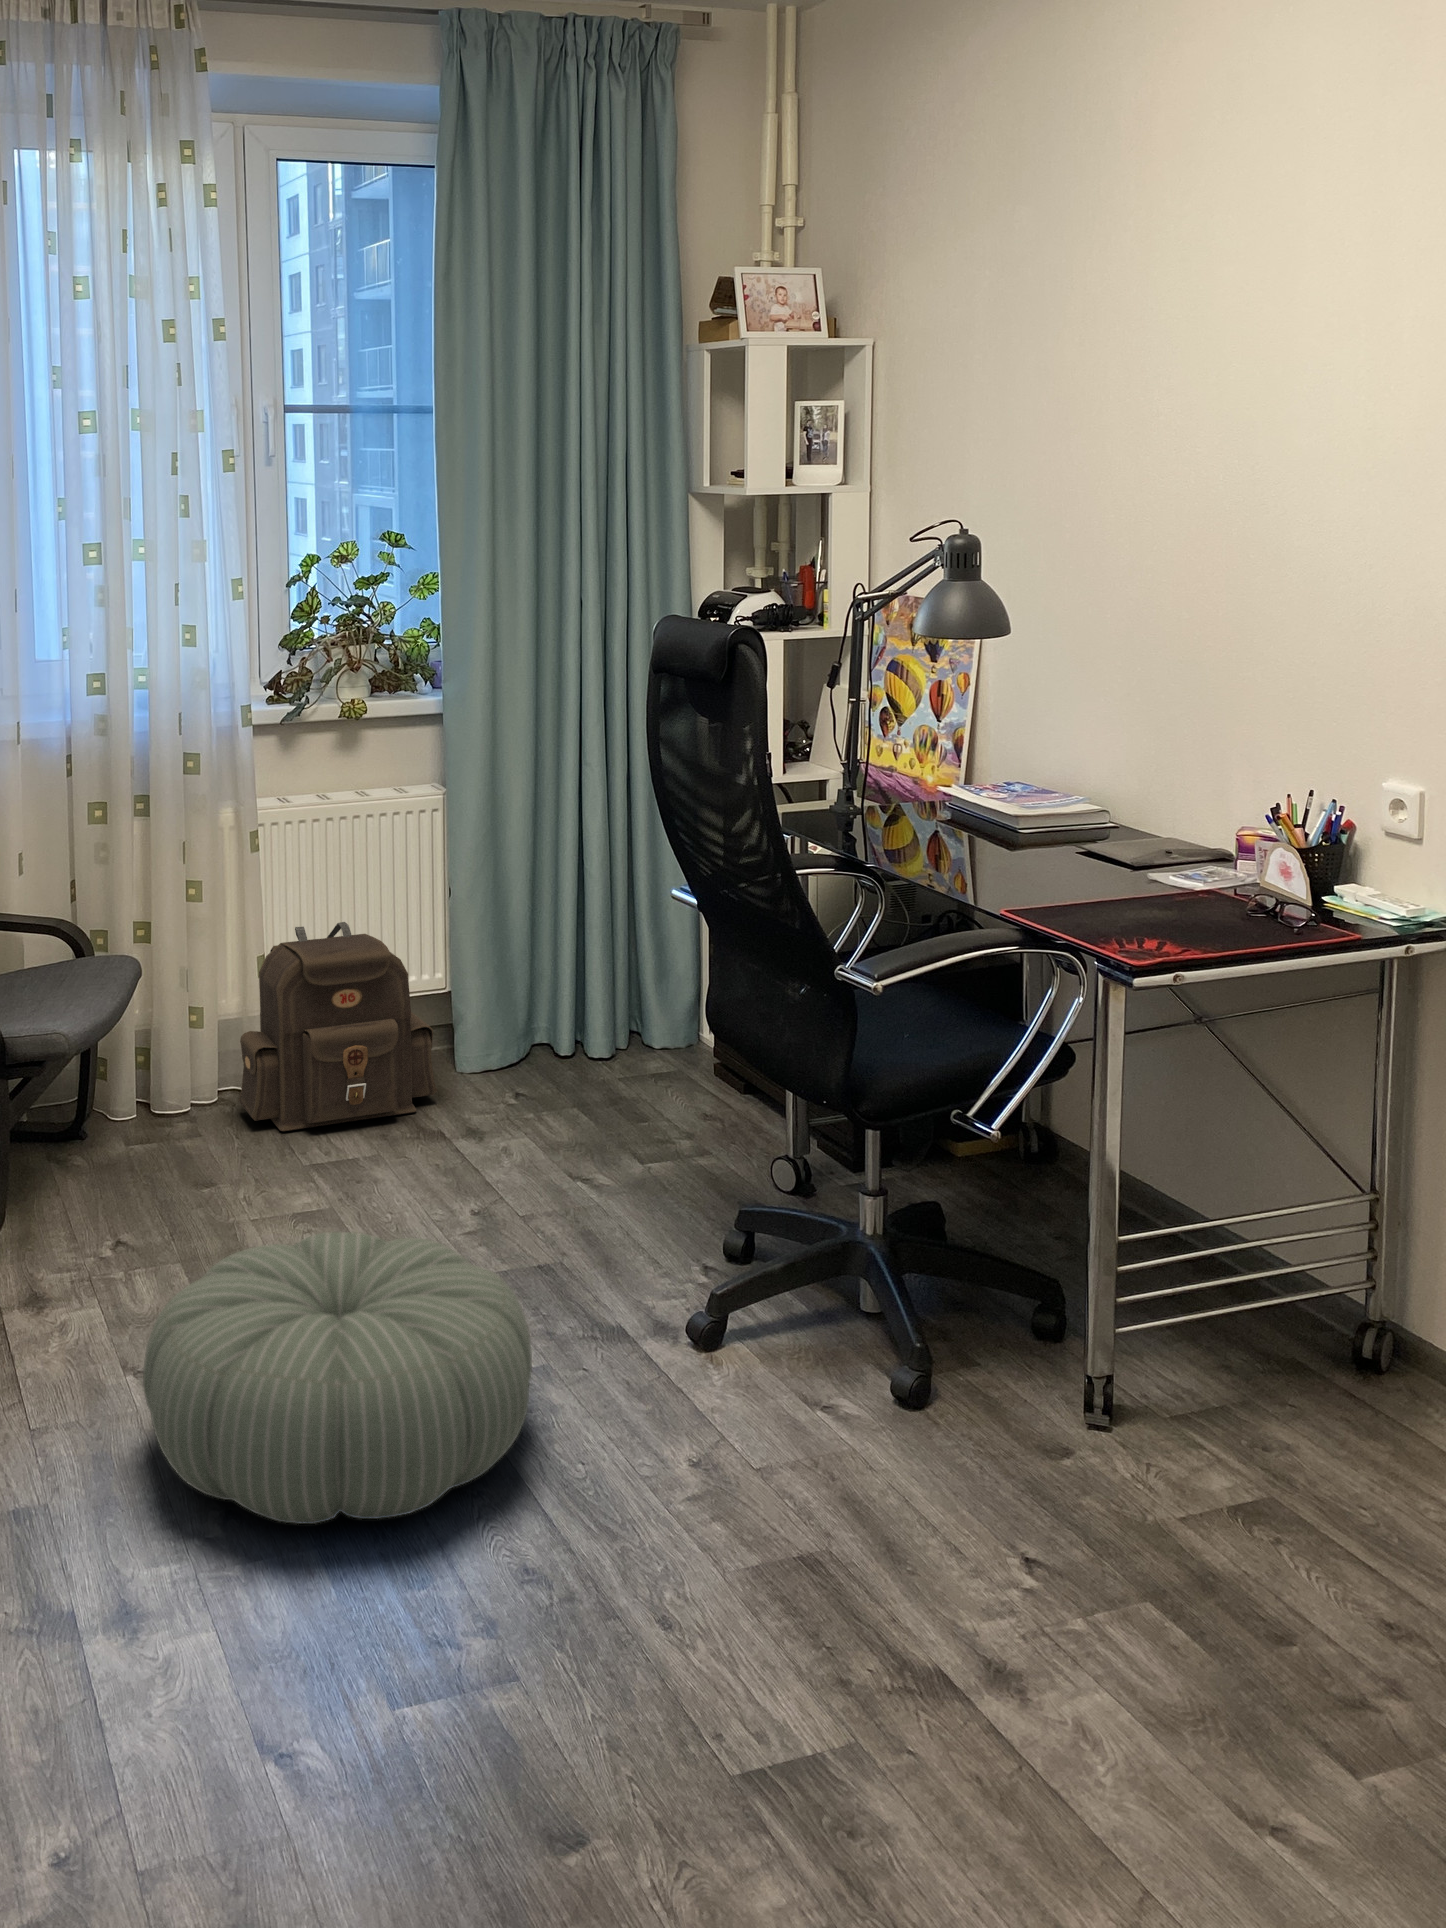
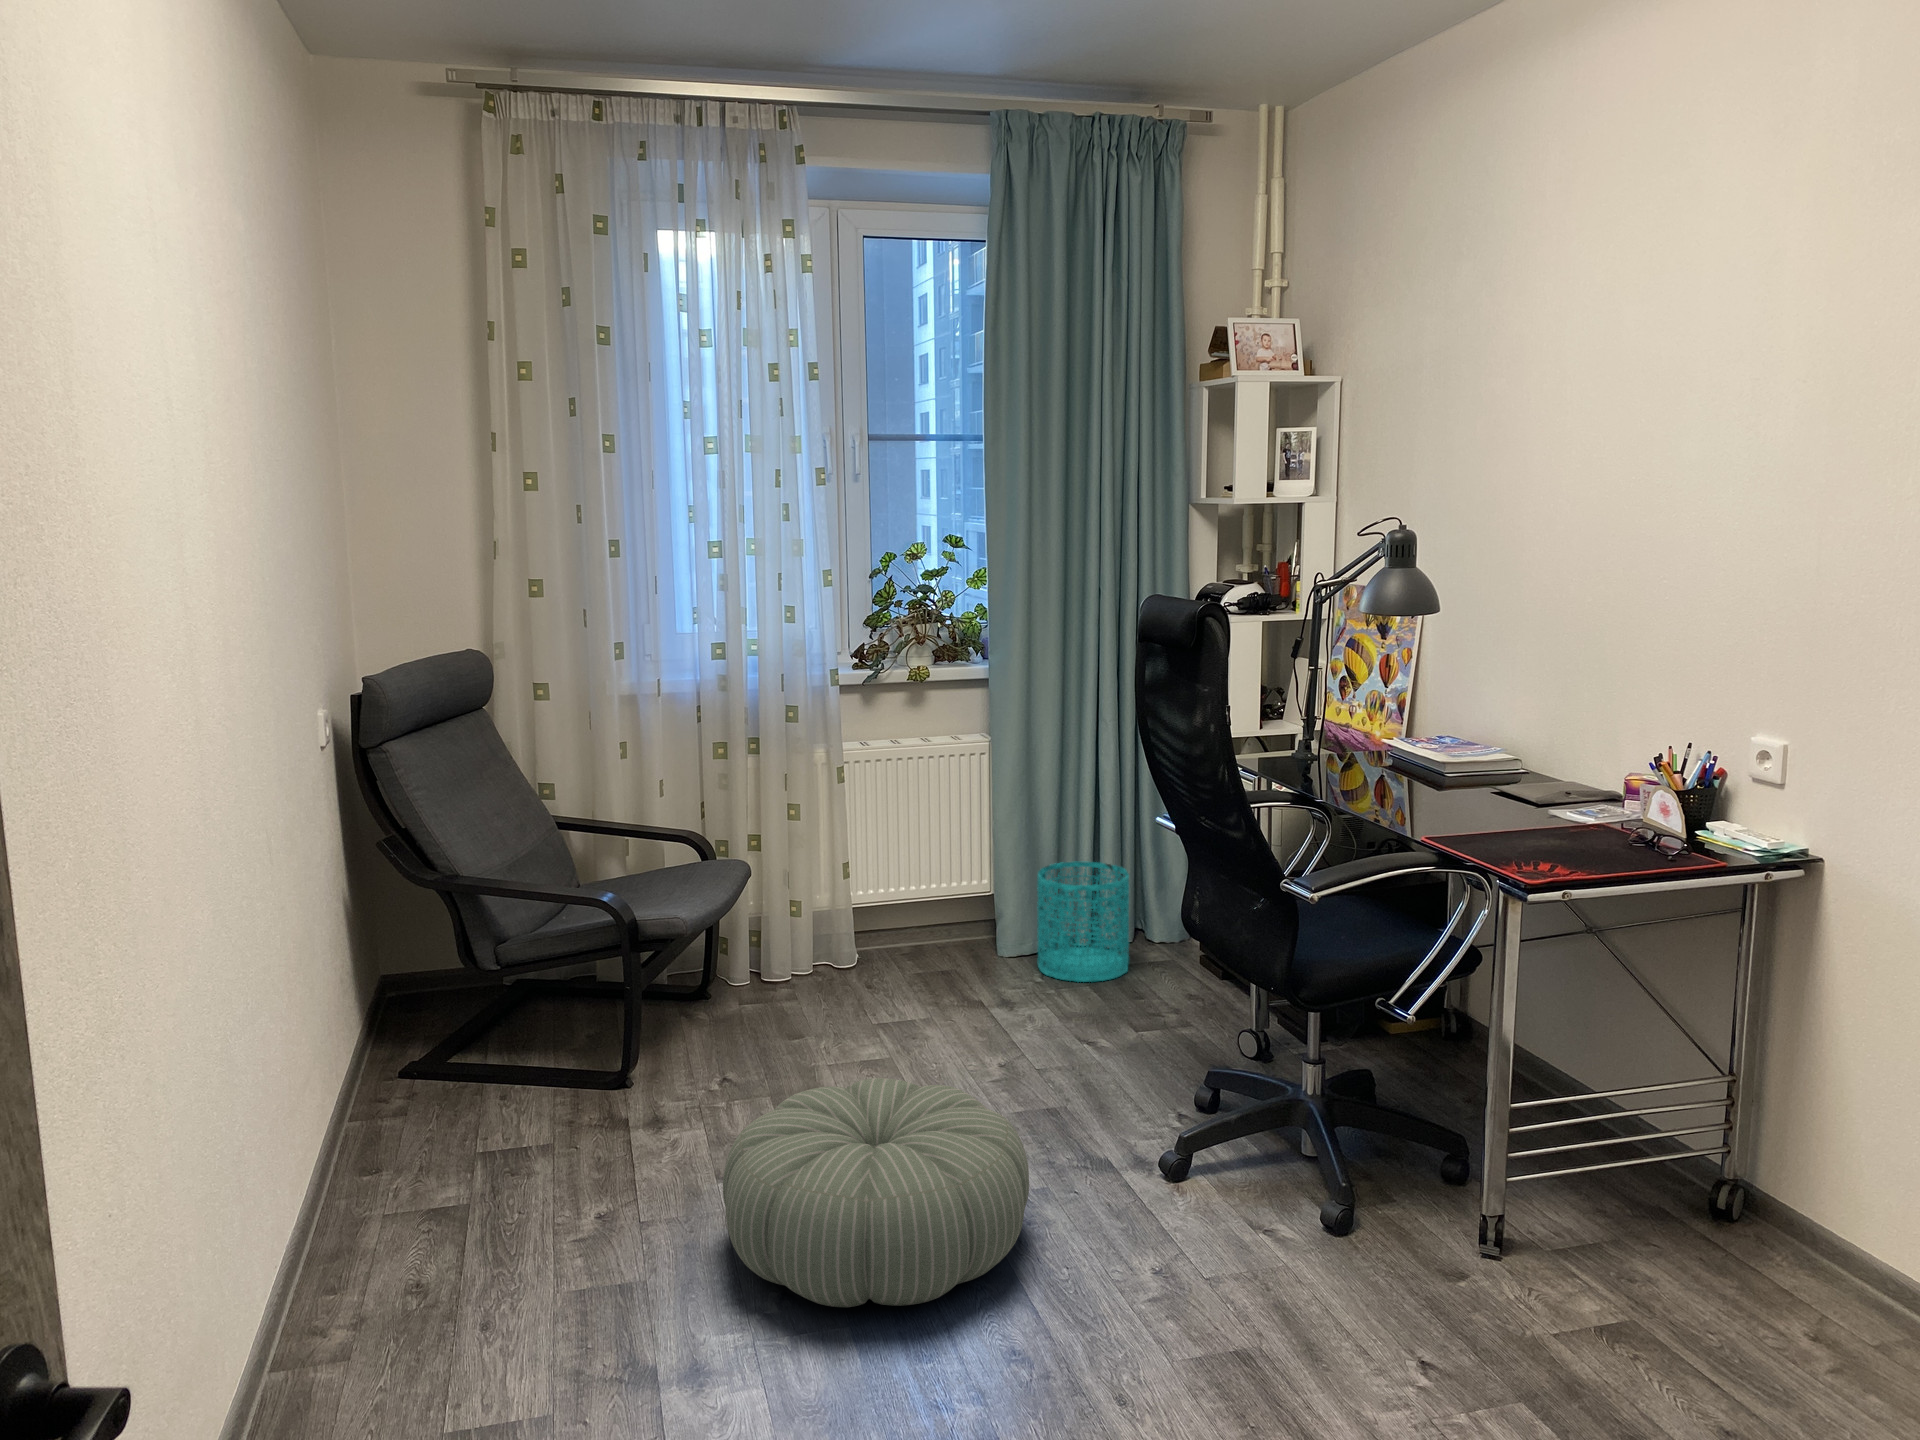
backpack: present [238,922,438,1131] -> none [828,838,982,997]
wastebasket: none [506,948,624,1104] -> present [1037,862,1129,982]

